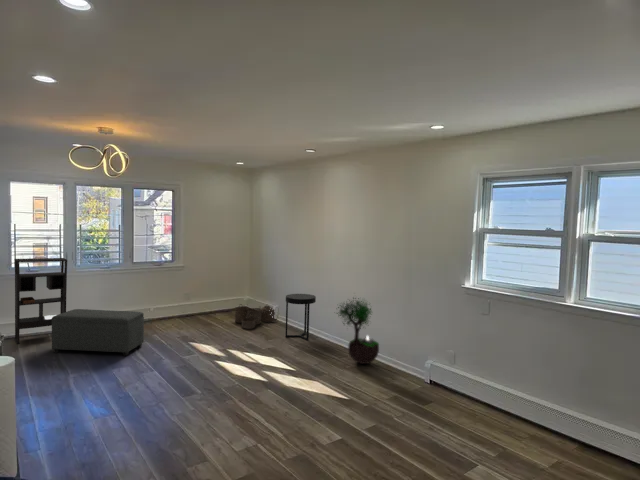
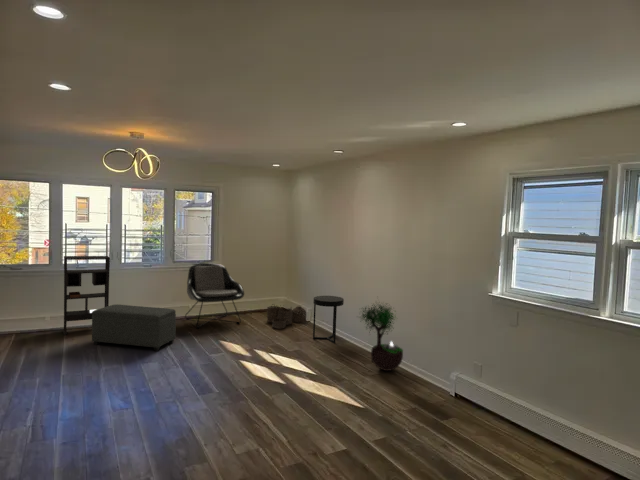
lounge chair: none [148,264,212,332] -> present [185,263,244,328]

